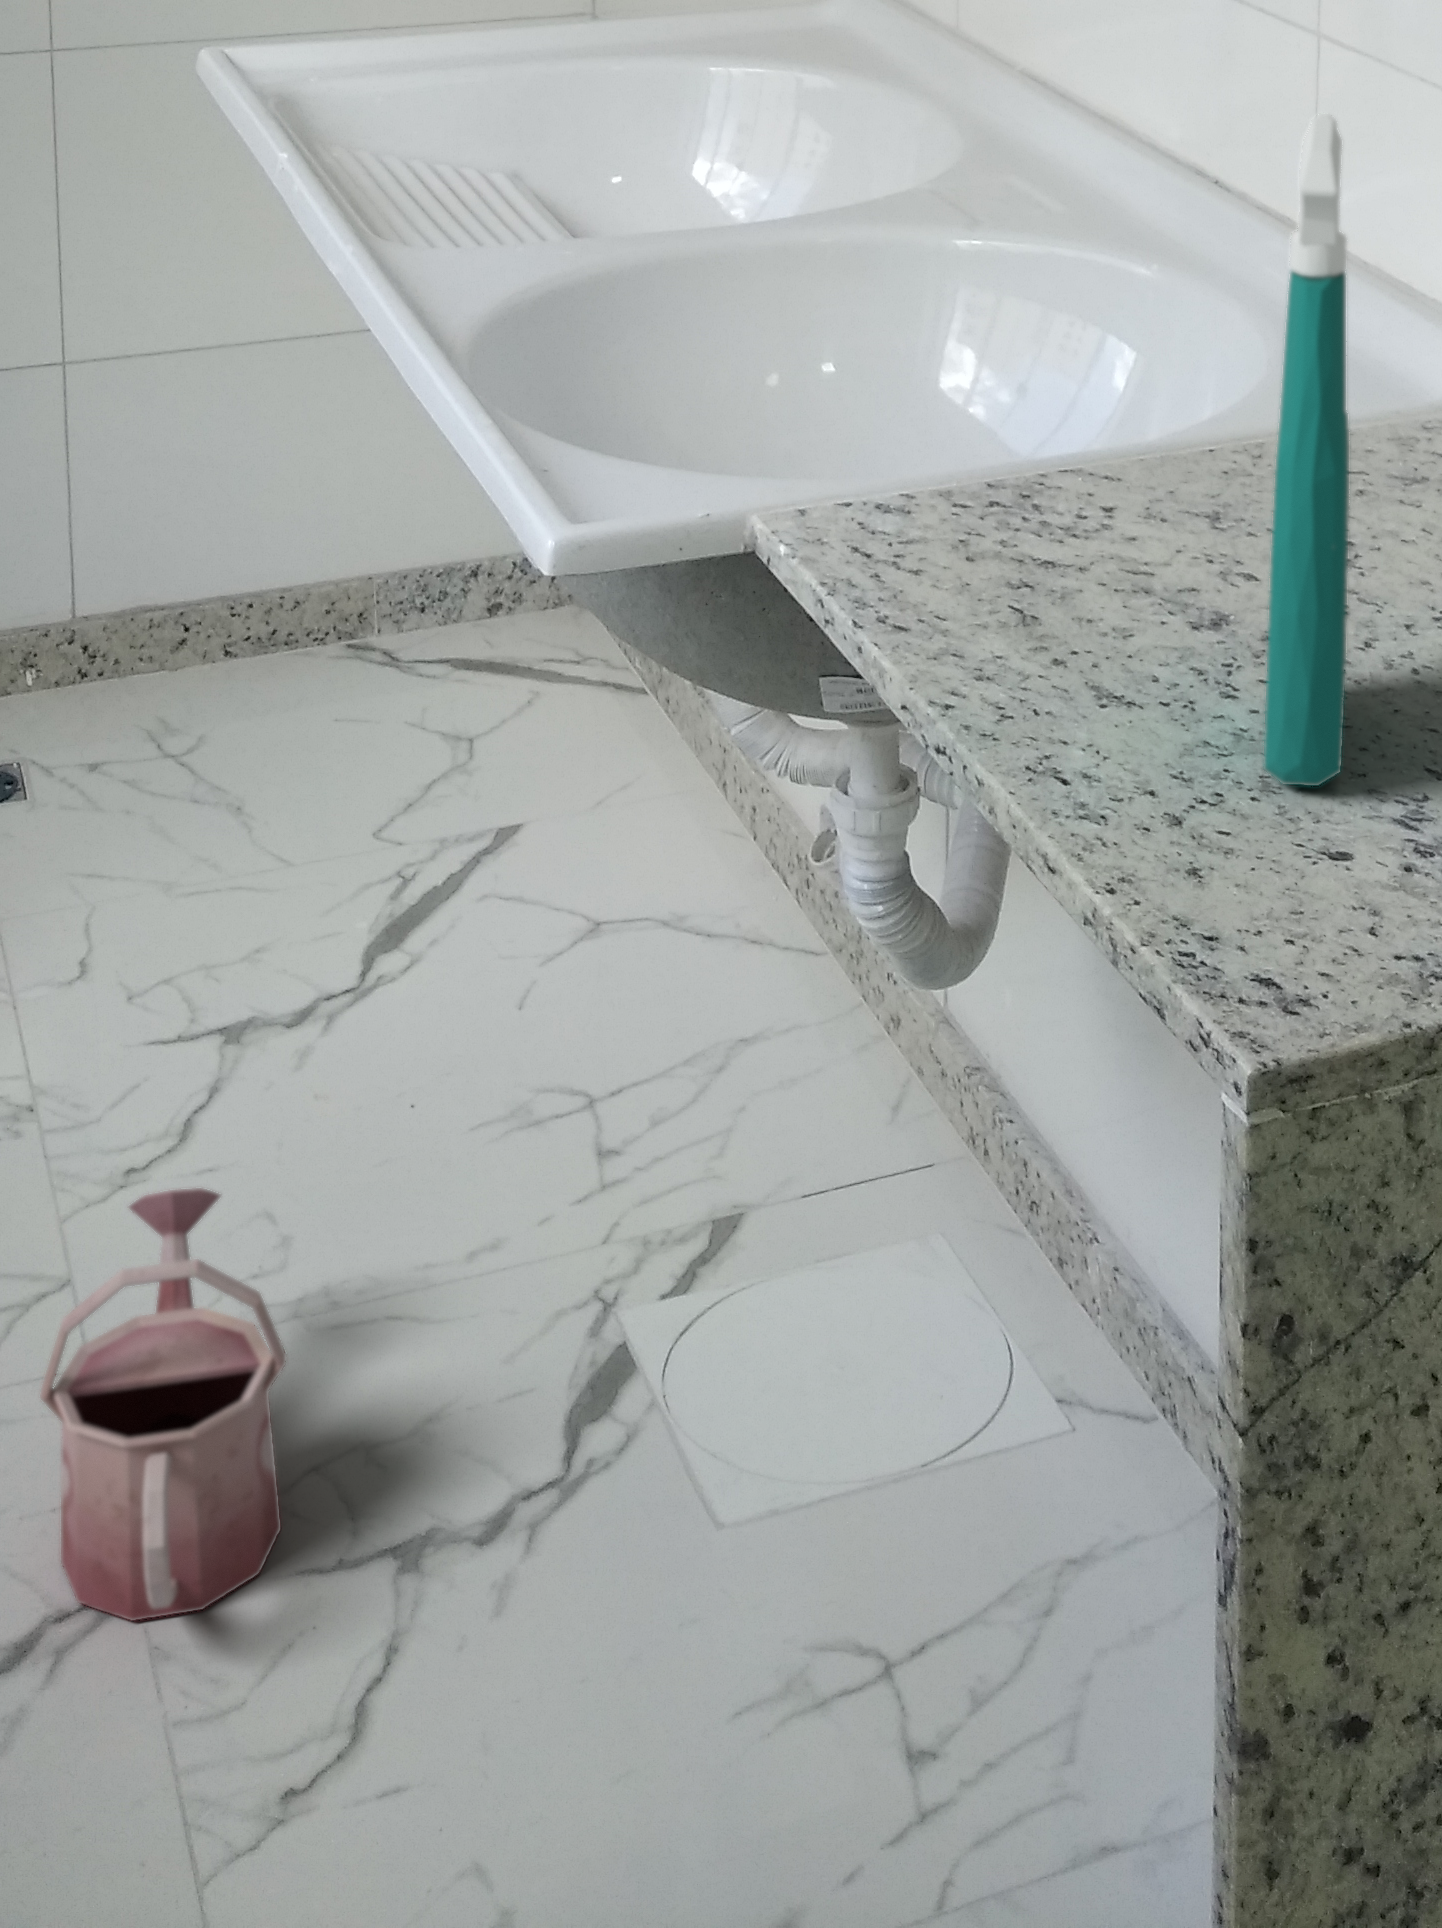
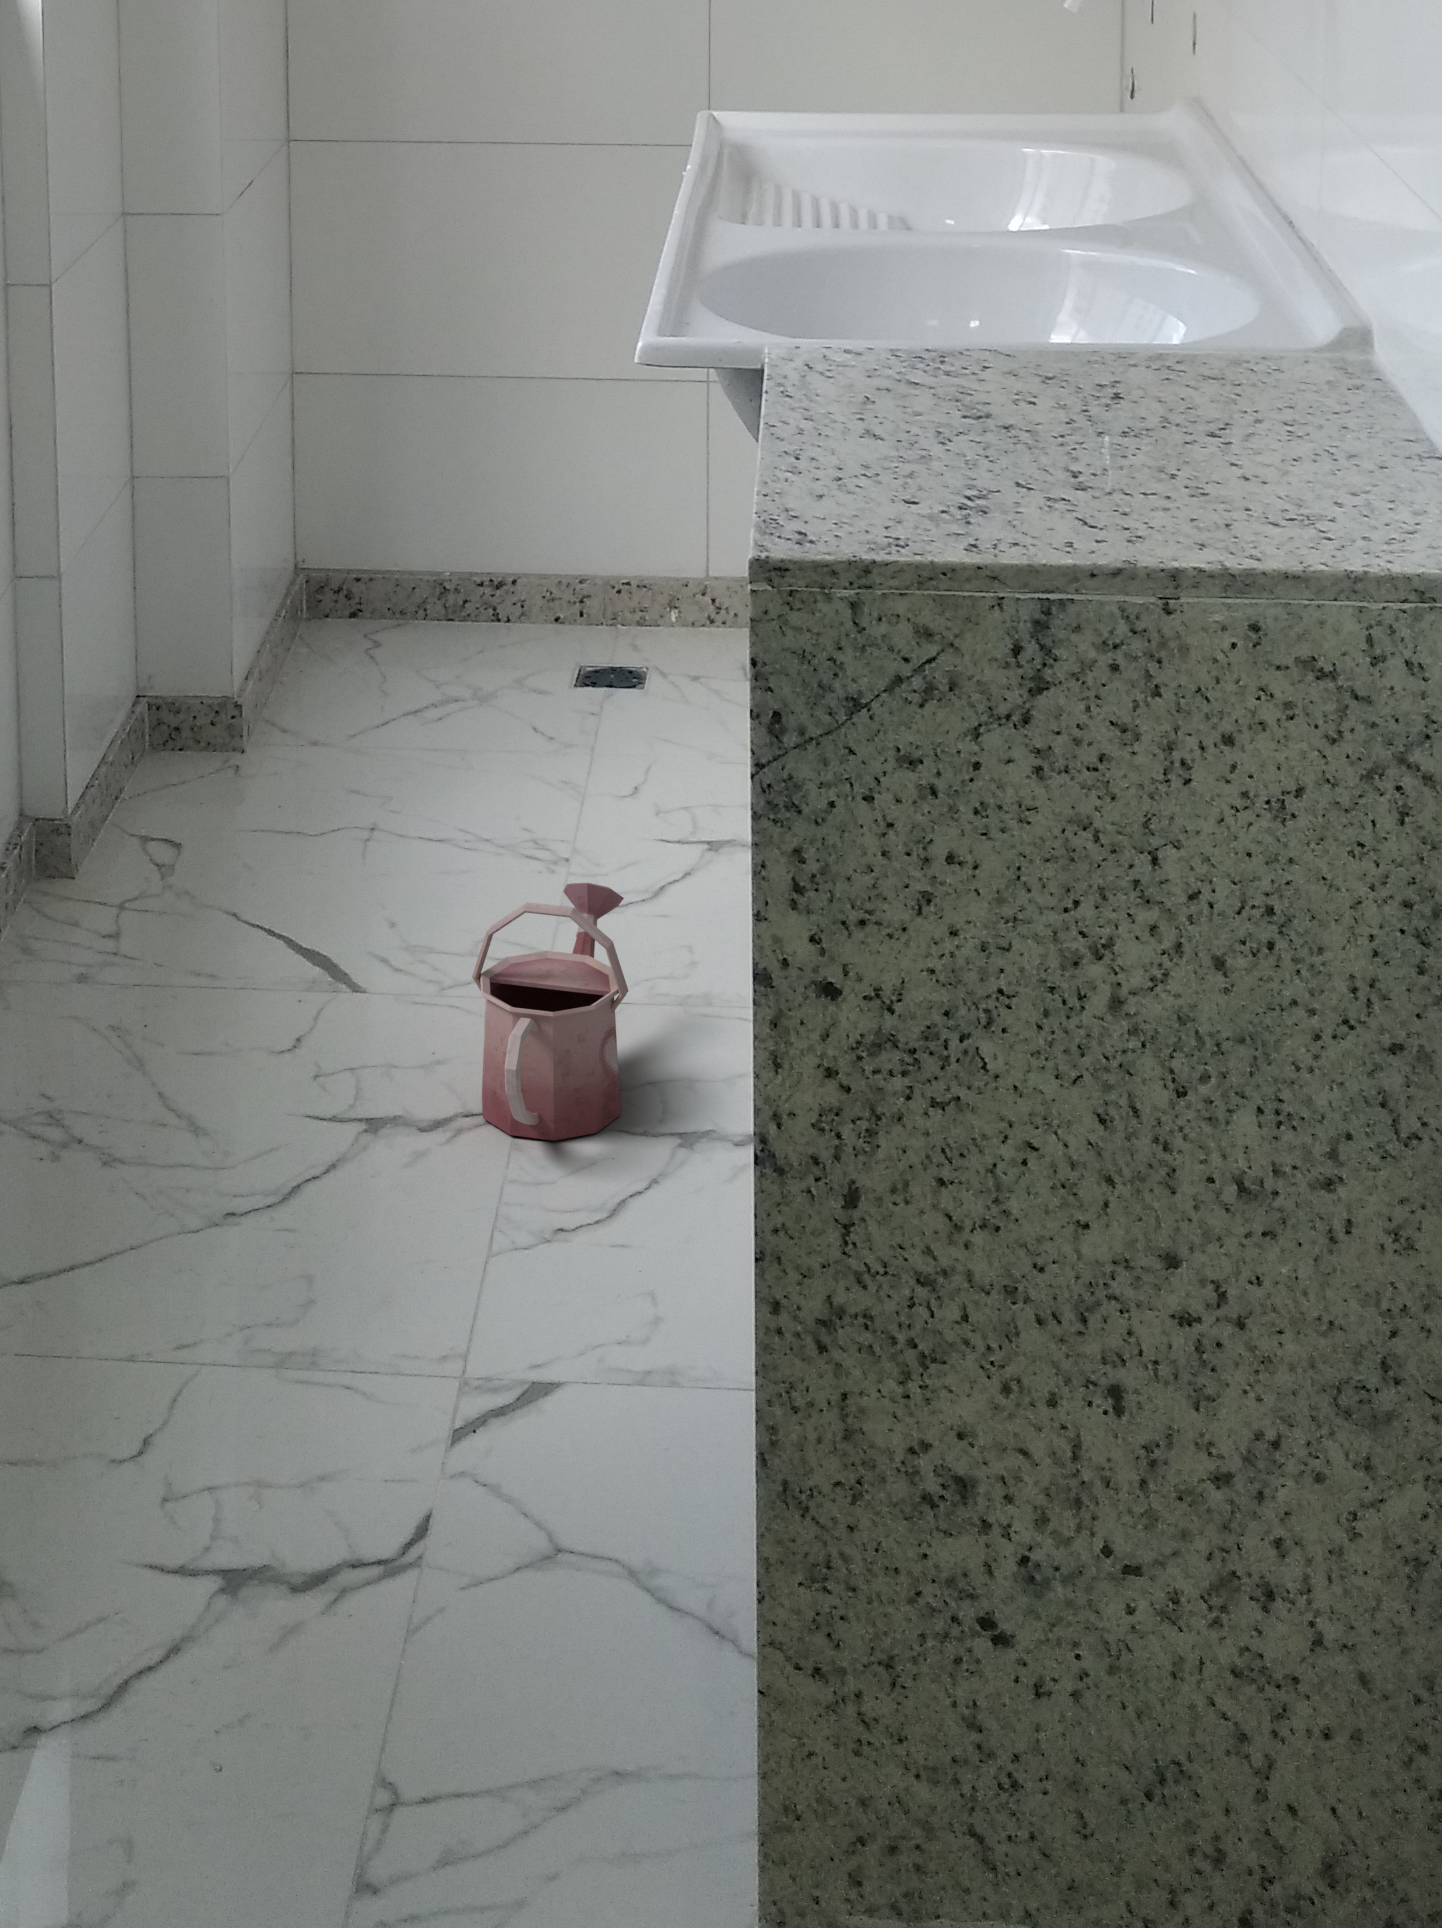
spray bottle: present [1264,114,1349,786] -> none [902,66,1011,475]

